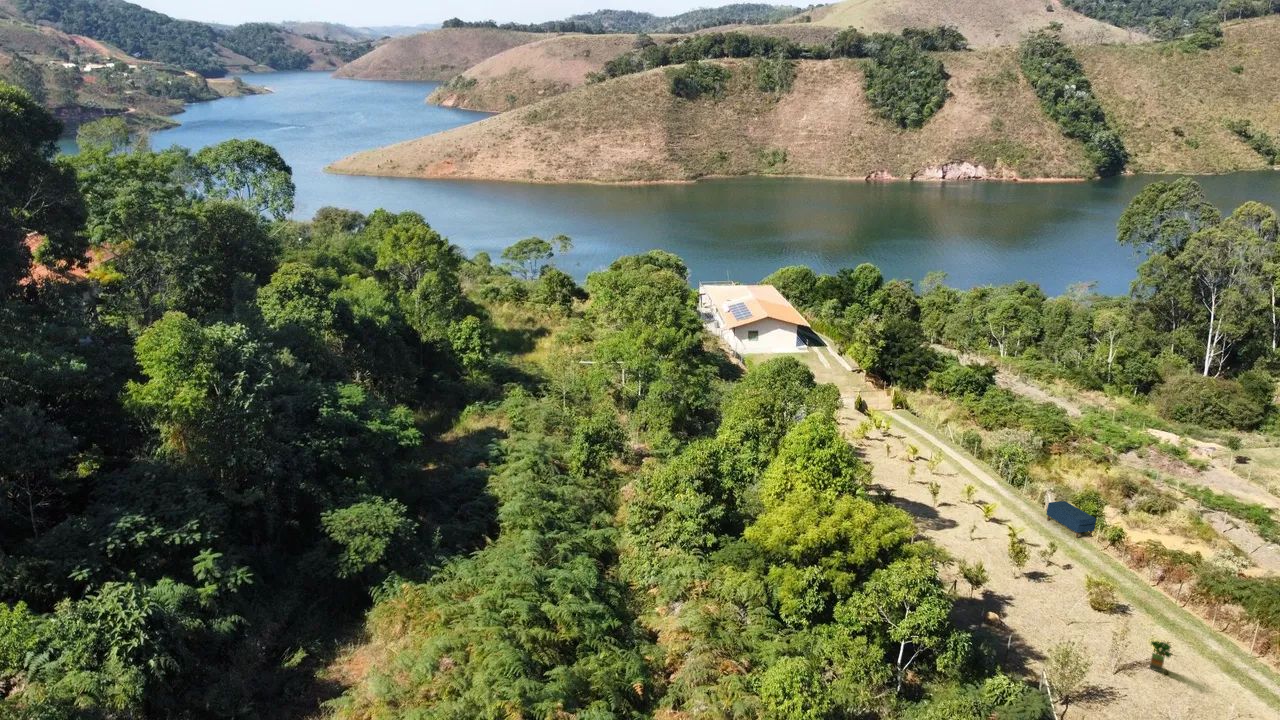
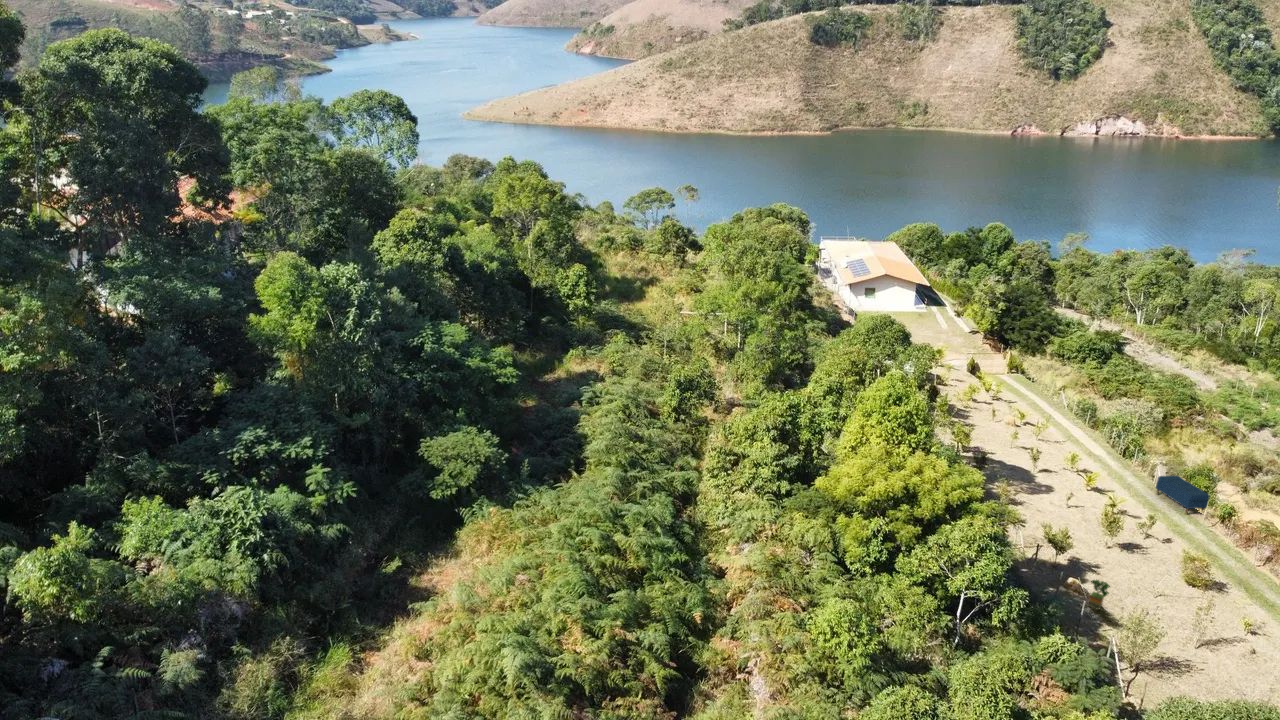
potted tree: present [1150,641,1172,672] -> present [1088,580,1110,610]

